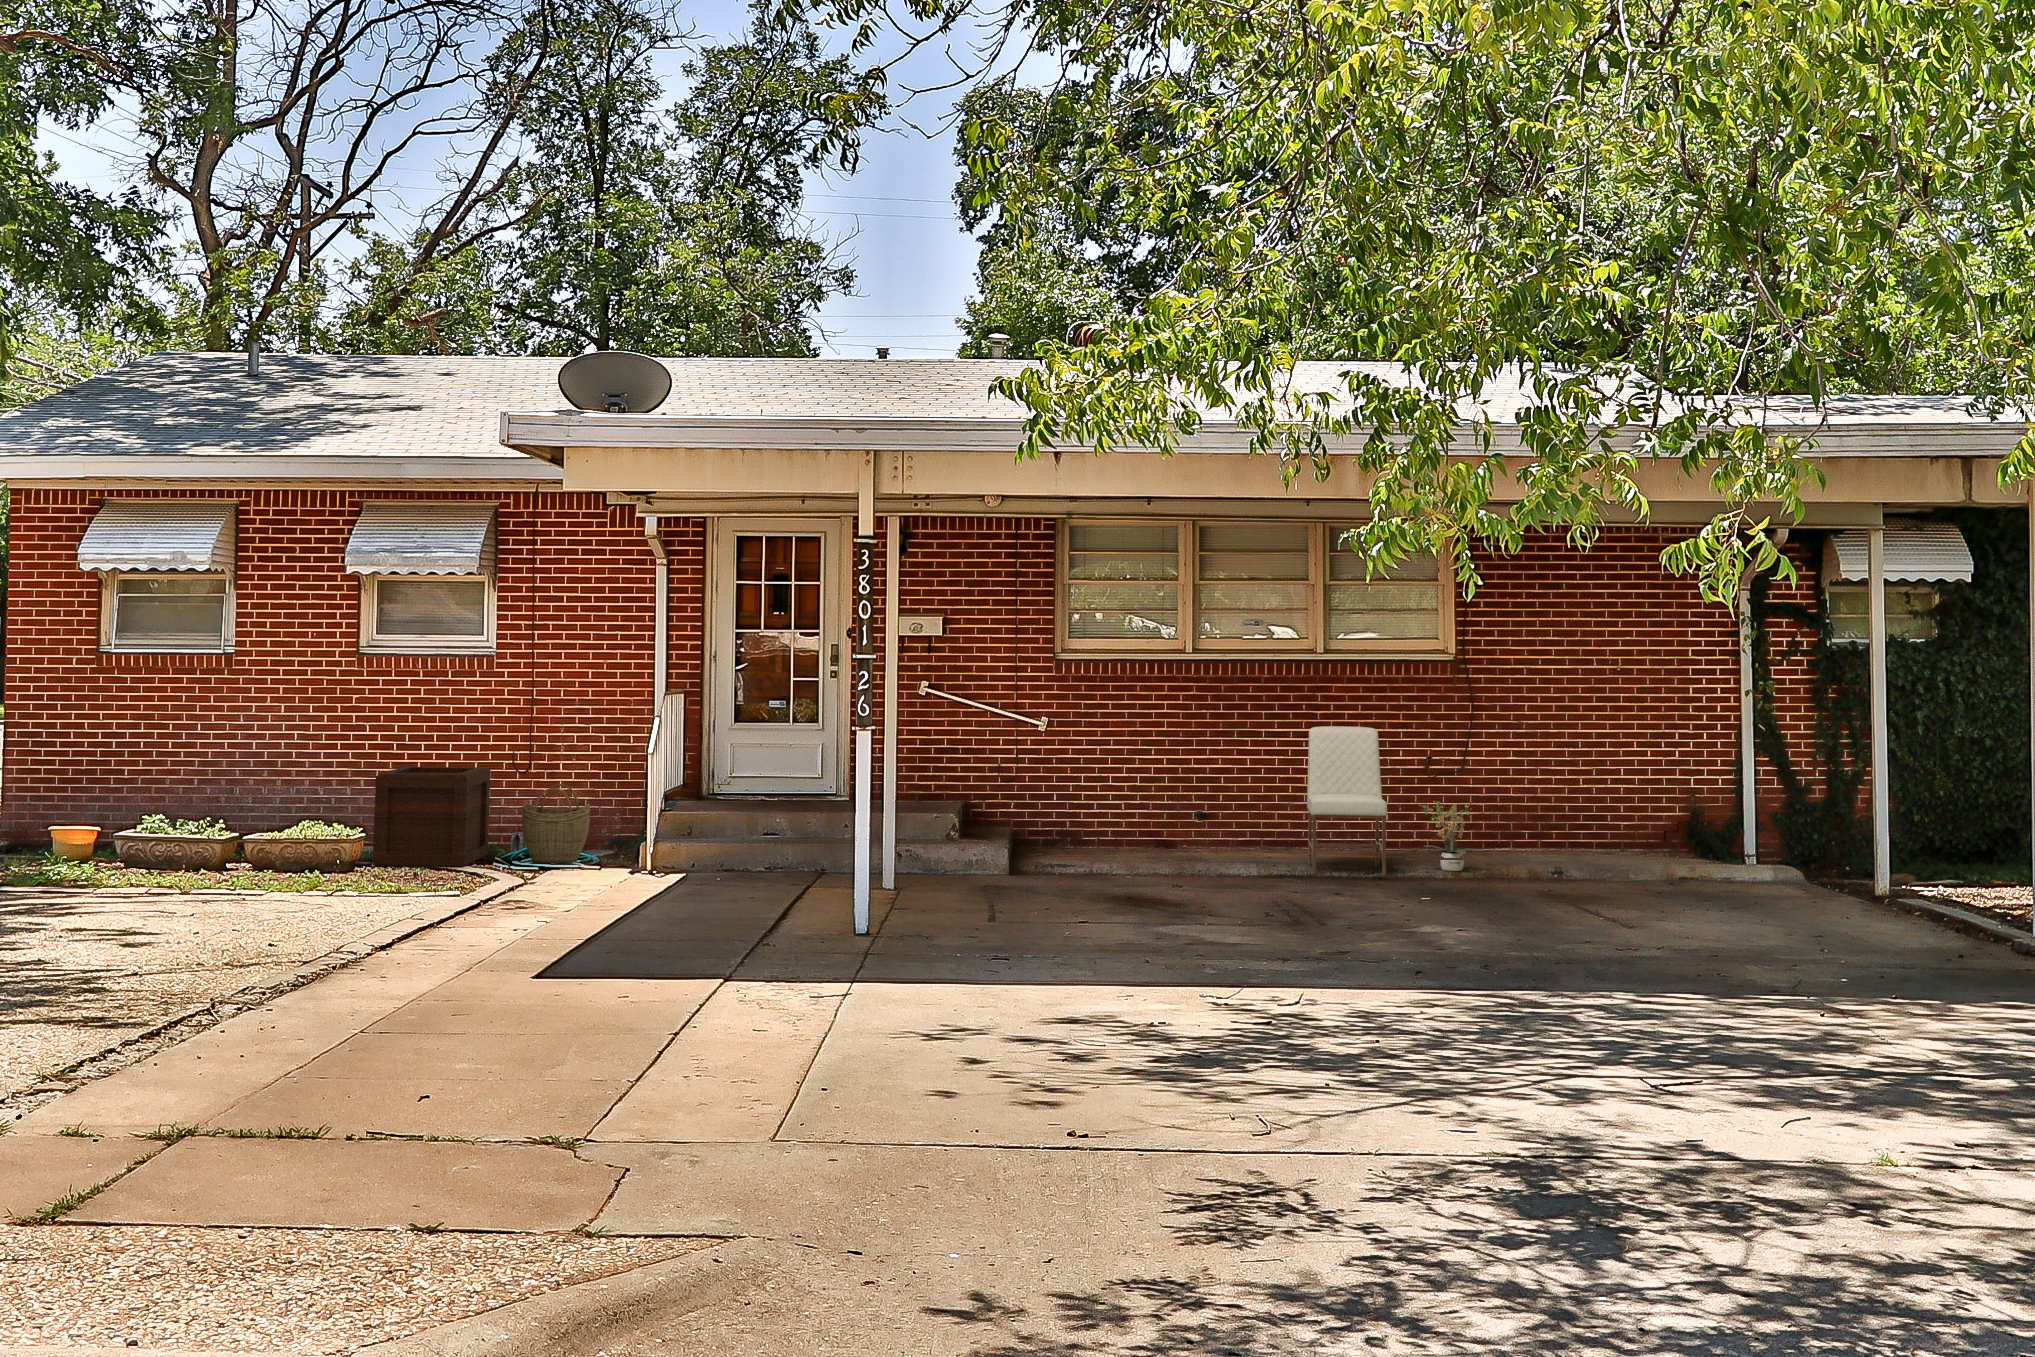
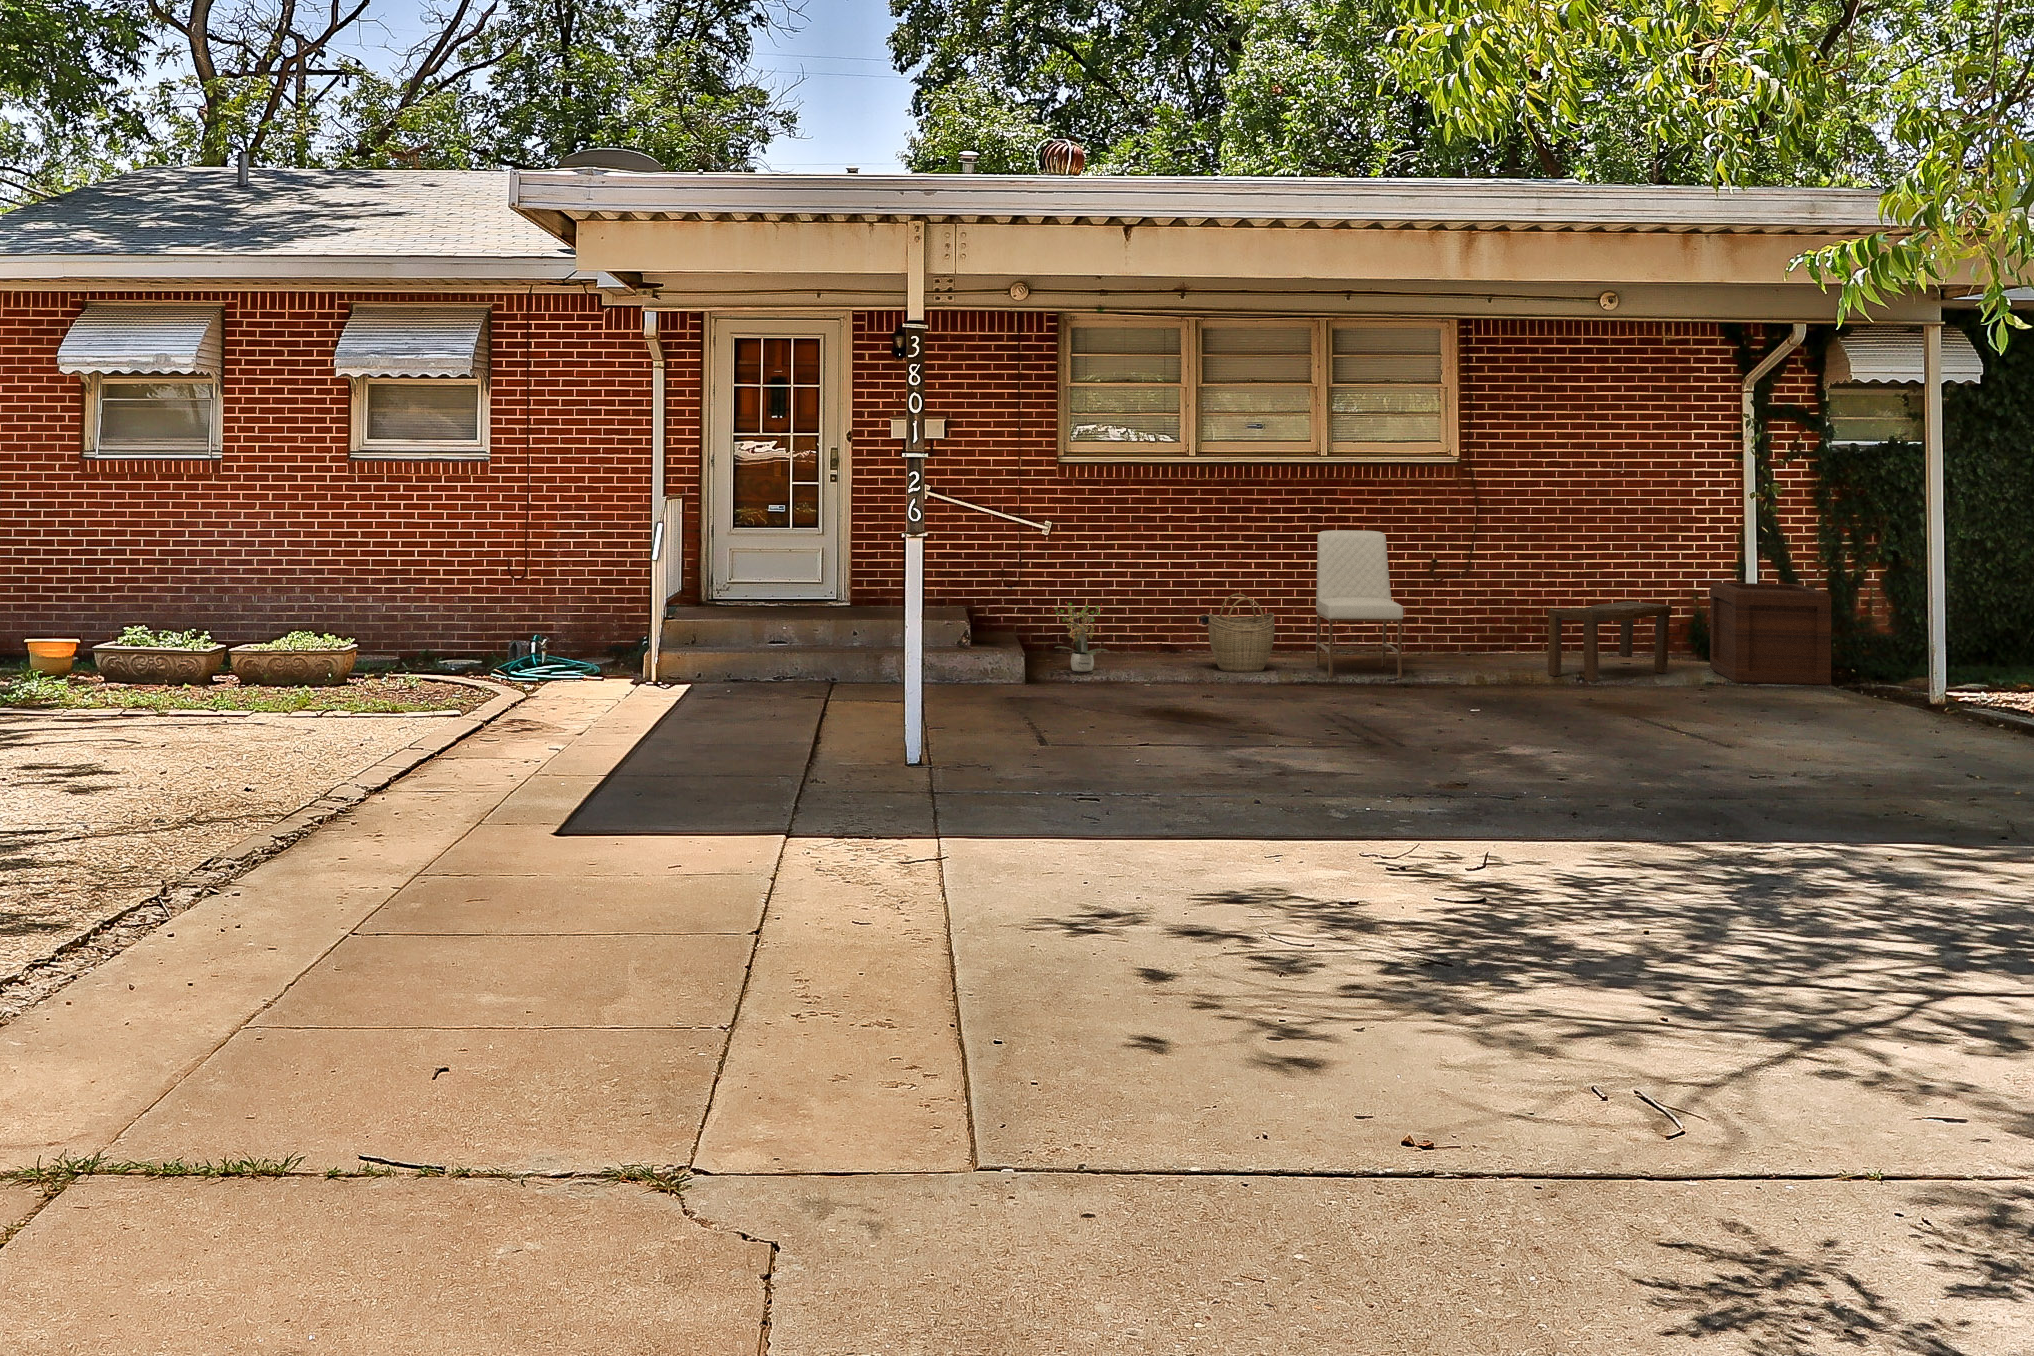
wooden crate: present [372,767,491,868] -> present [1710,583,1831,685]
woven basket: present [522,784,590,863] -> present [1208,594,1275,672]
potted plant: present [1419,801,1476,871] -> present [1050,602,1107,672]
bench: none [1538,801,1668,881] -> present [1548,601,1672,682]

